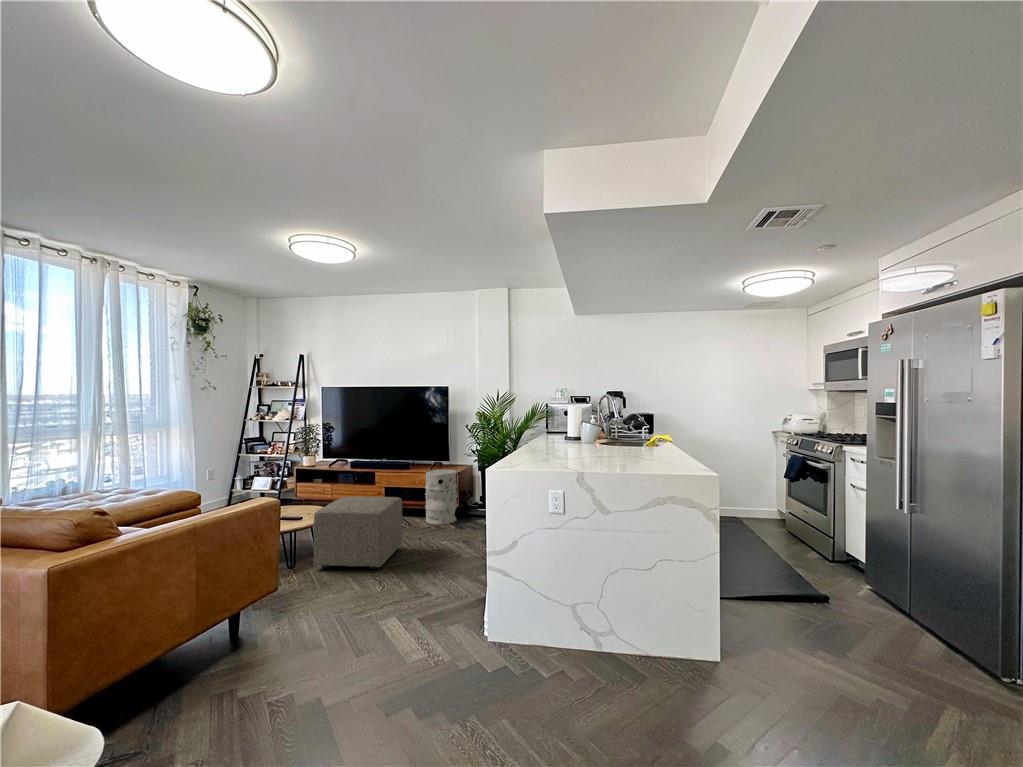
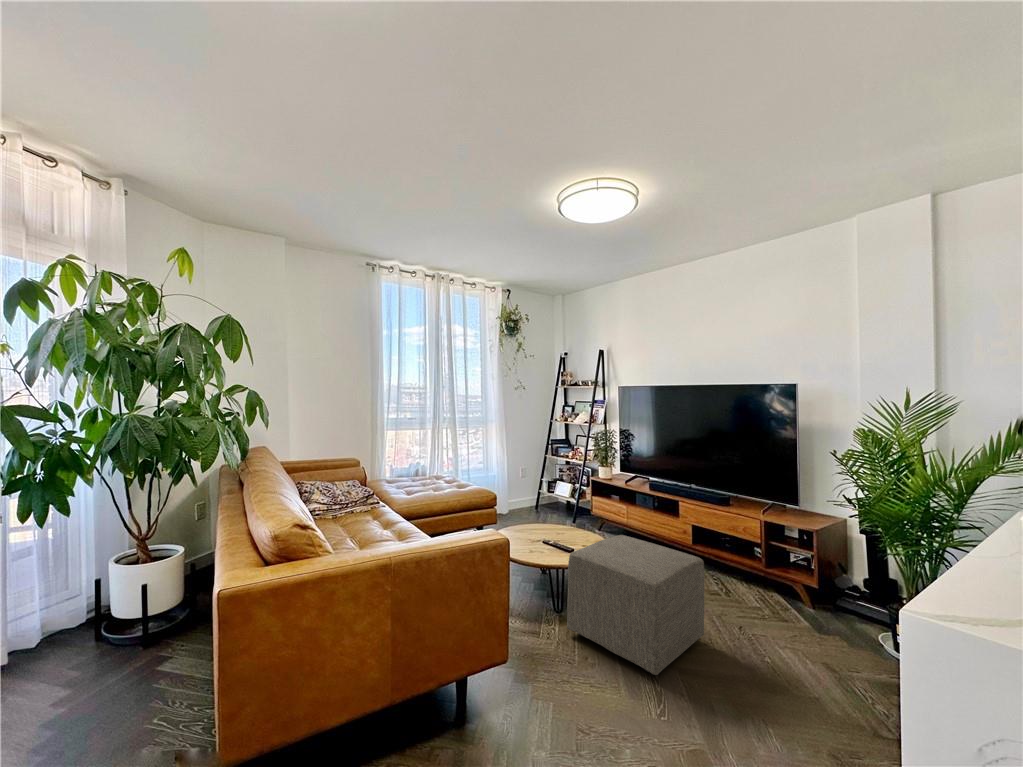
trash can: present [425,469,457,525] -> none [754,516,814,614]

